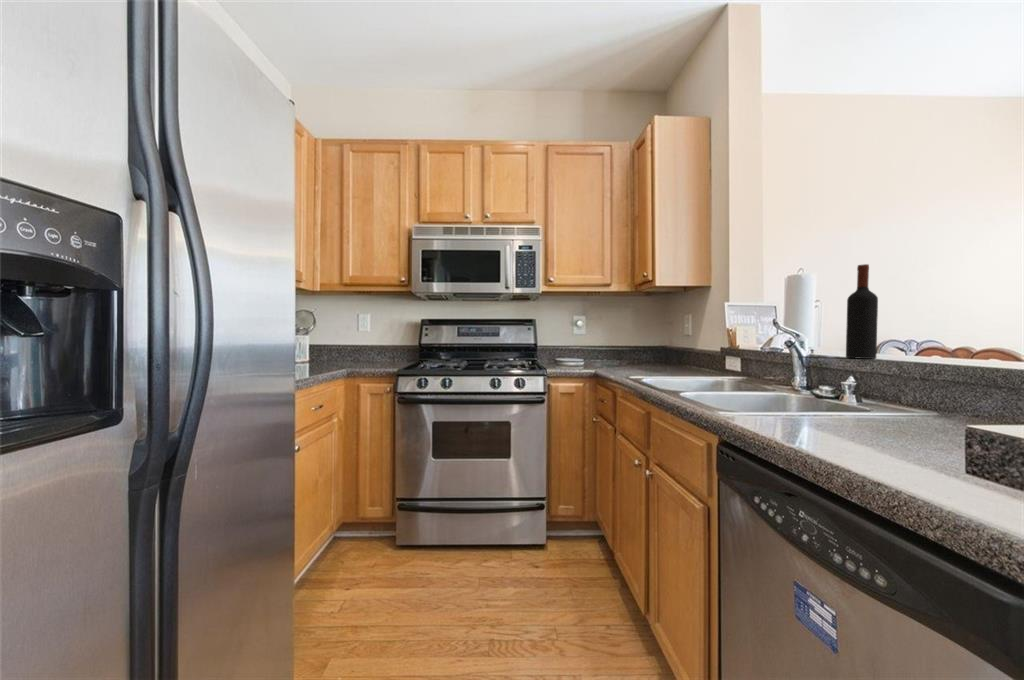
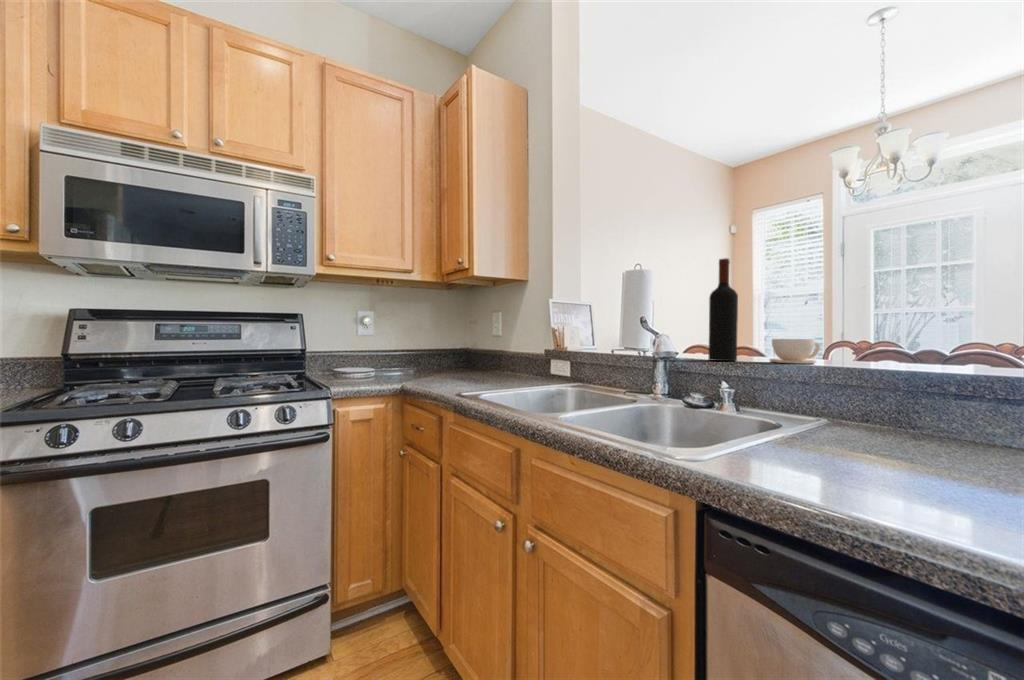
coffee cup: none [907,339,968,363] -> present [770,339,820,364]

